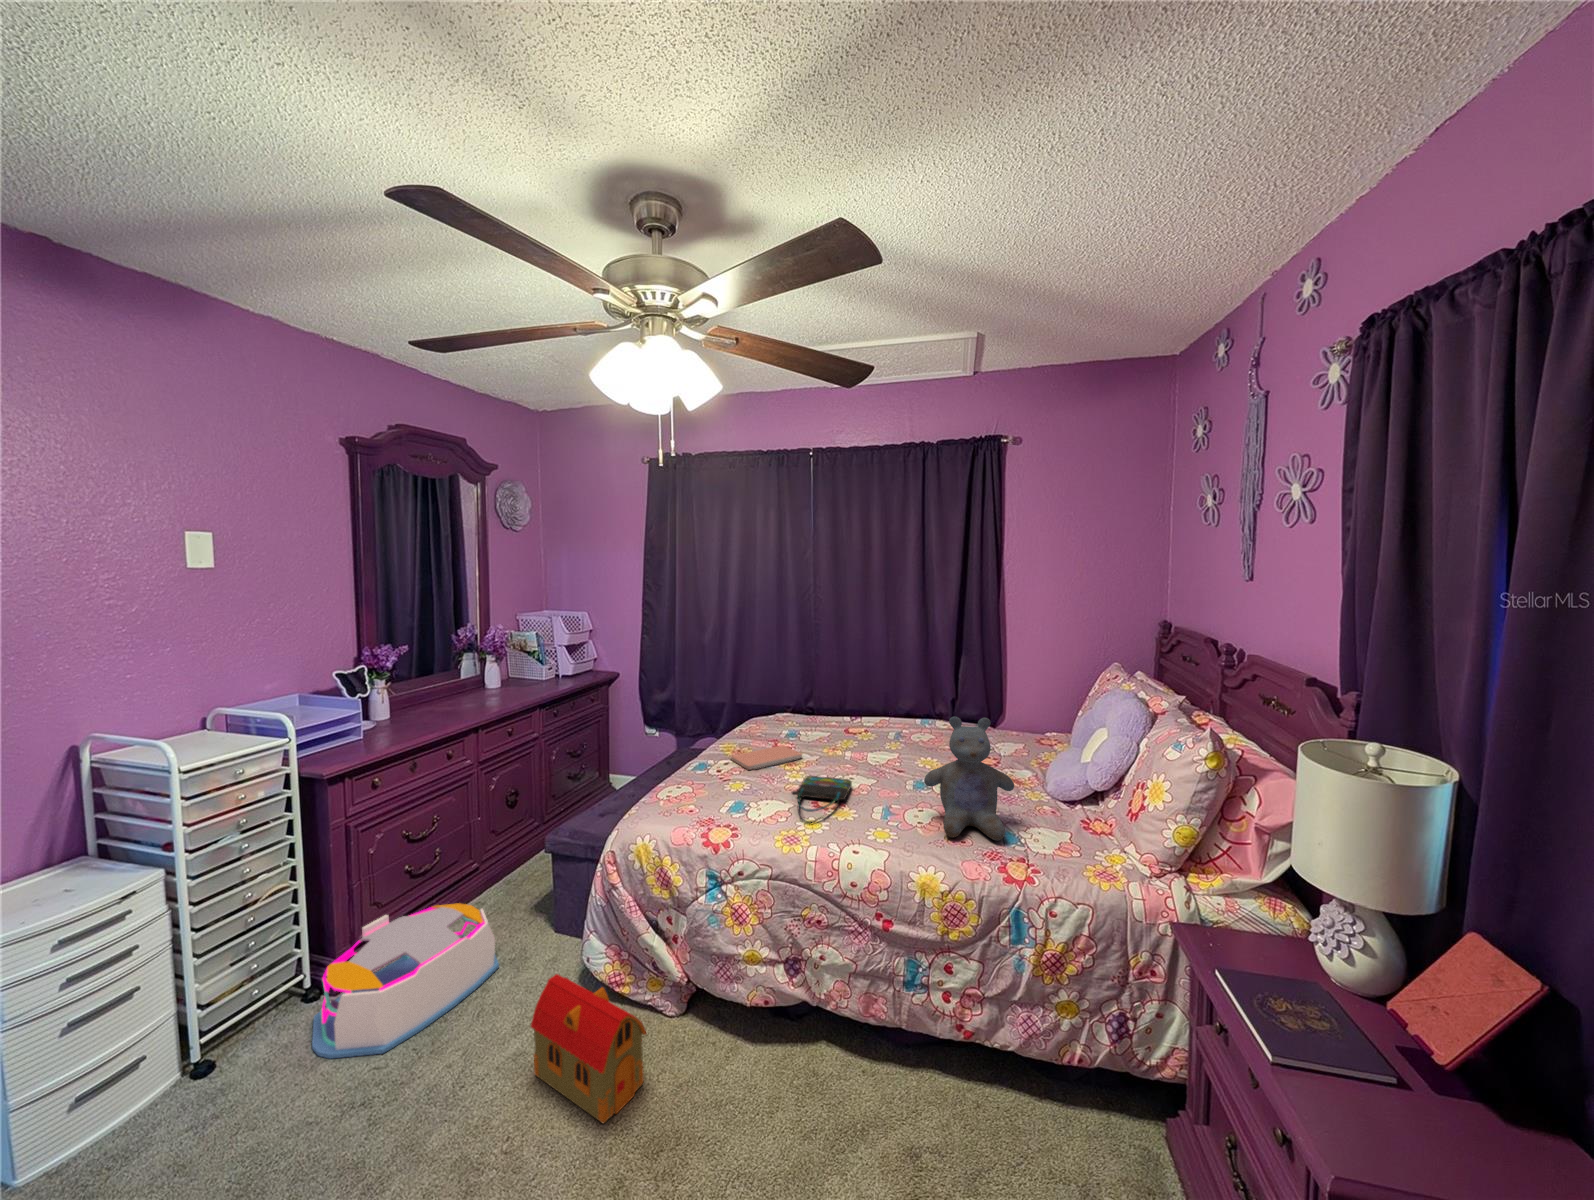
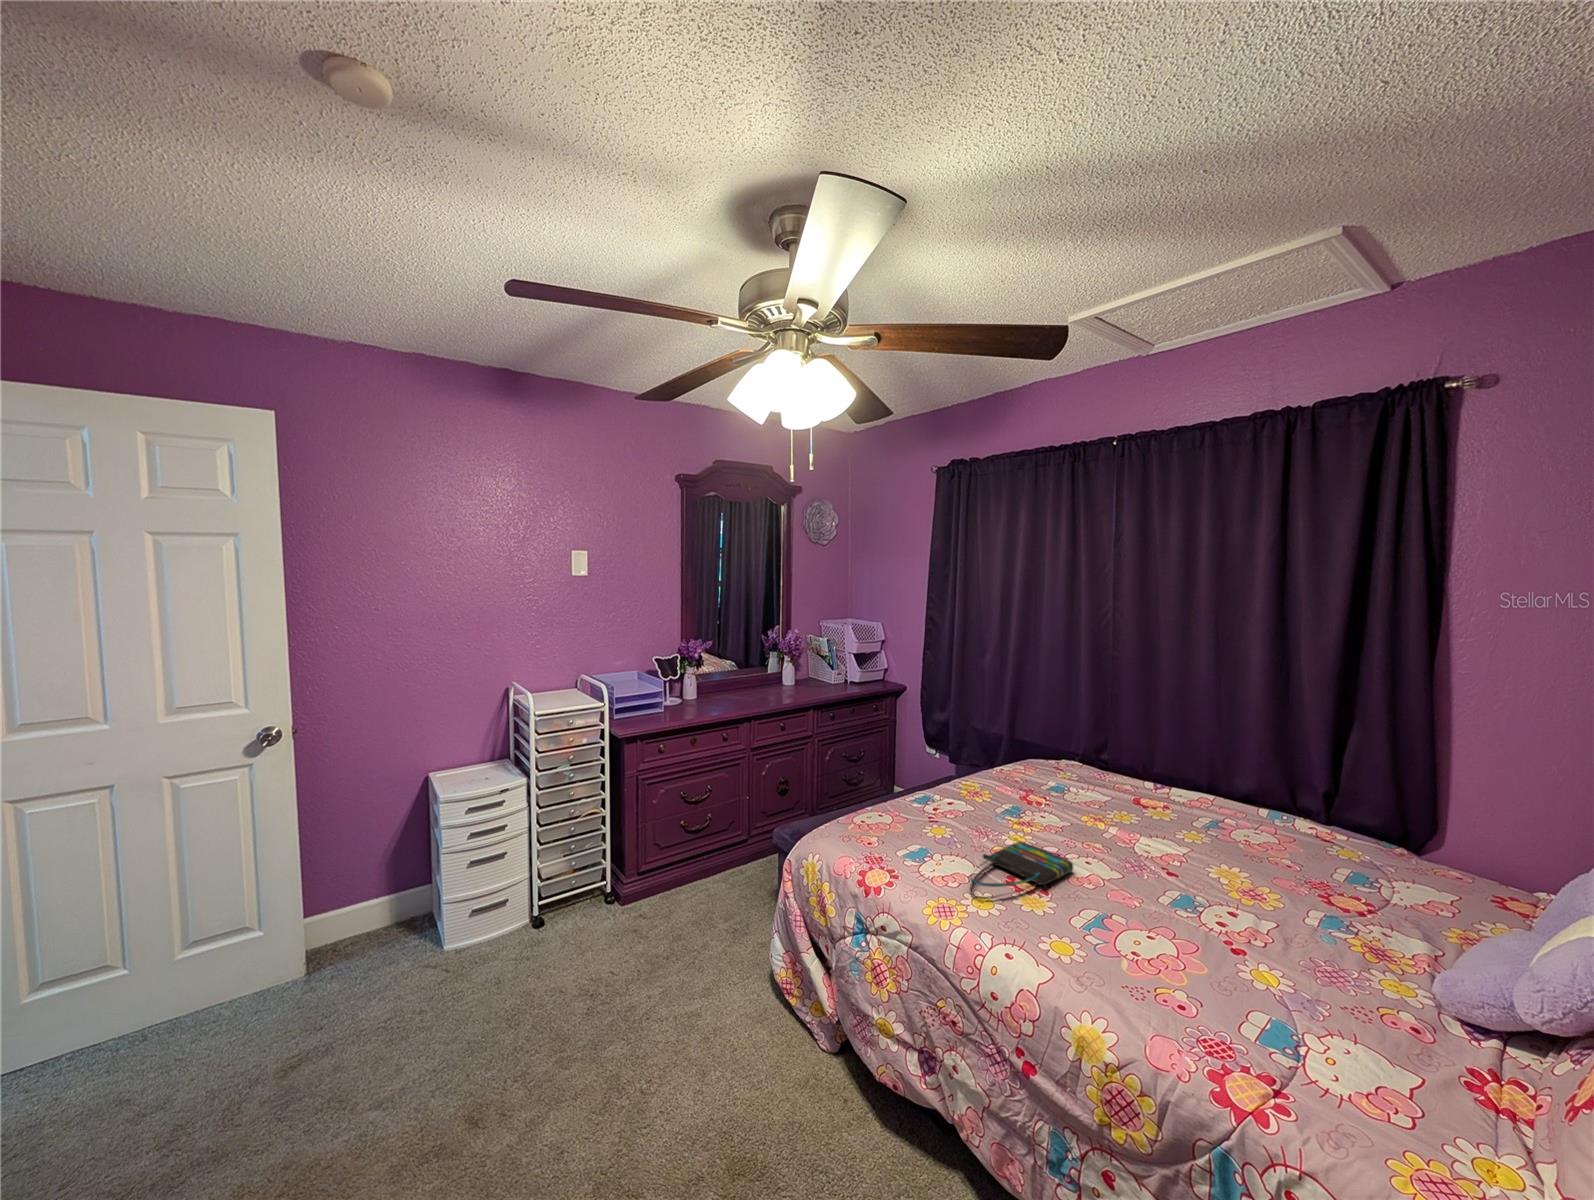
stuffed bear: present [924,716,1014,841] -> none [1147,812,1310,1029]
notebook: present [731,745,802,770] -> none [955,795,1042,819]
storage bin: present [312,903,499,1059] -> none [591,856,728,965]
toy house: present [531,974,647,1123] -> none [692,956,768,1117]

